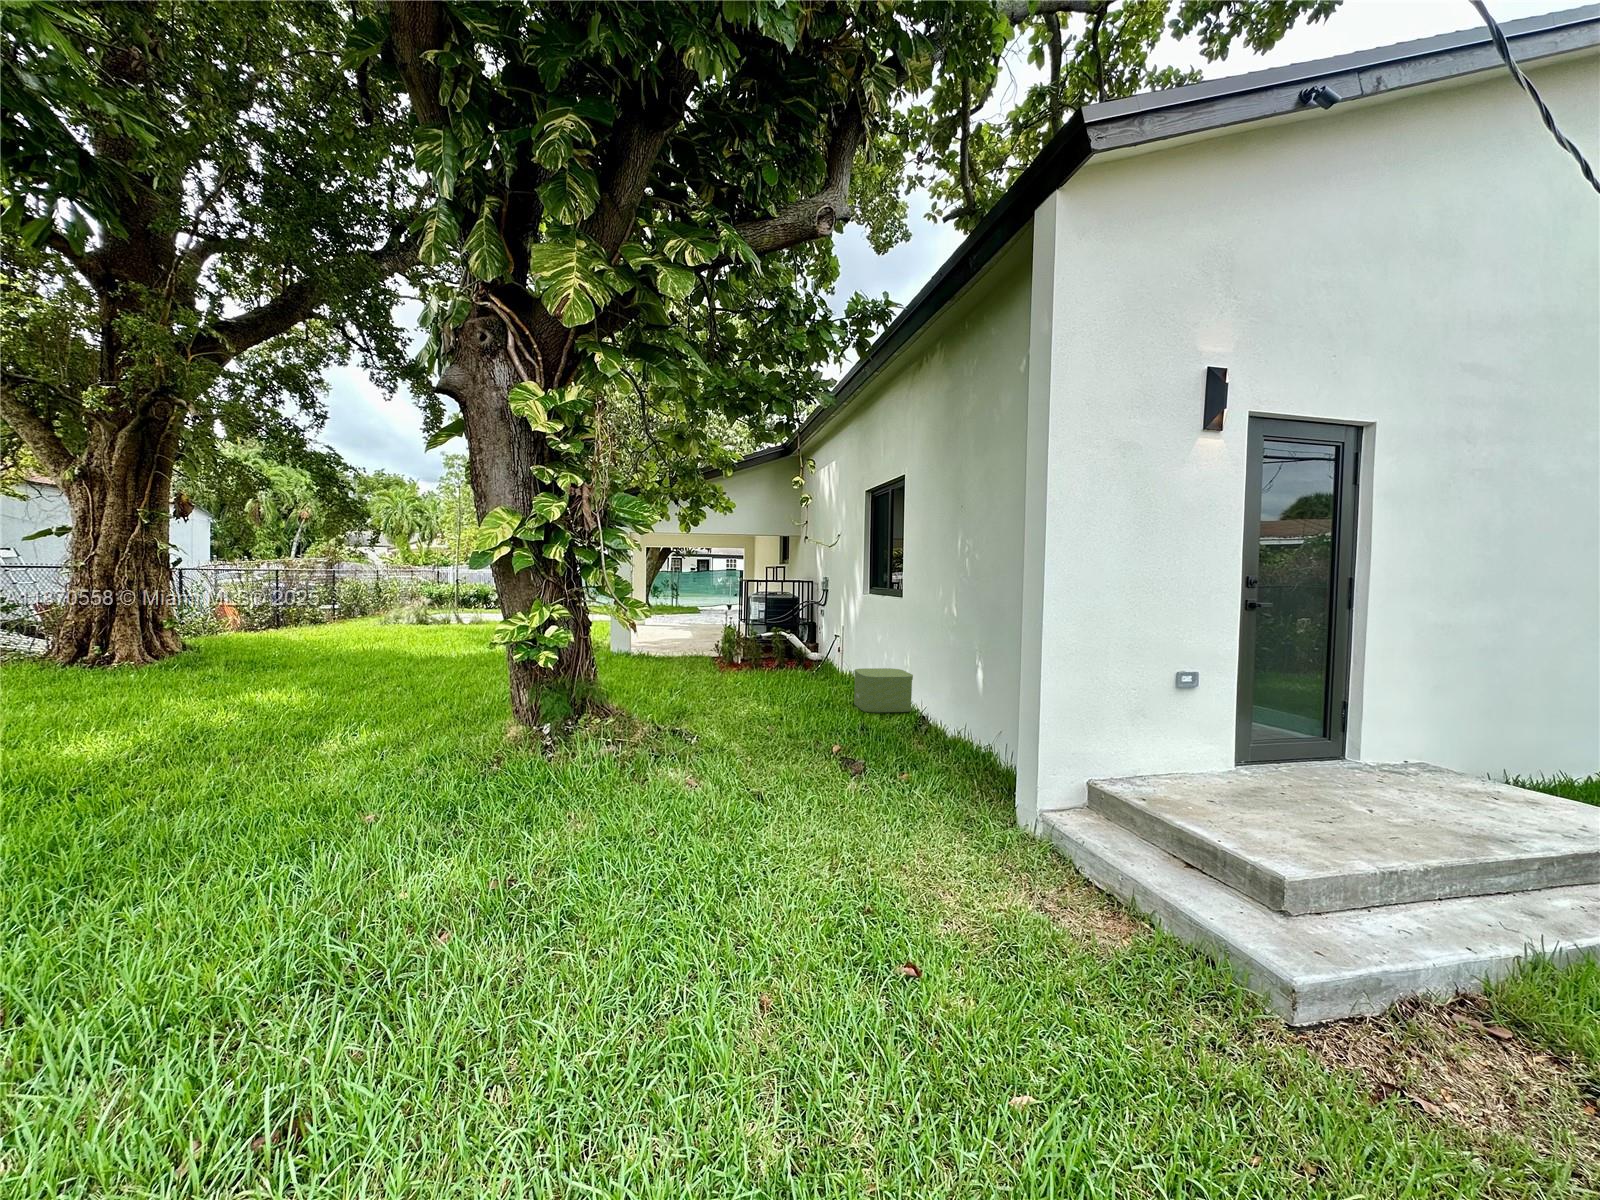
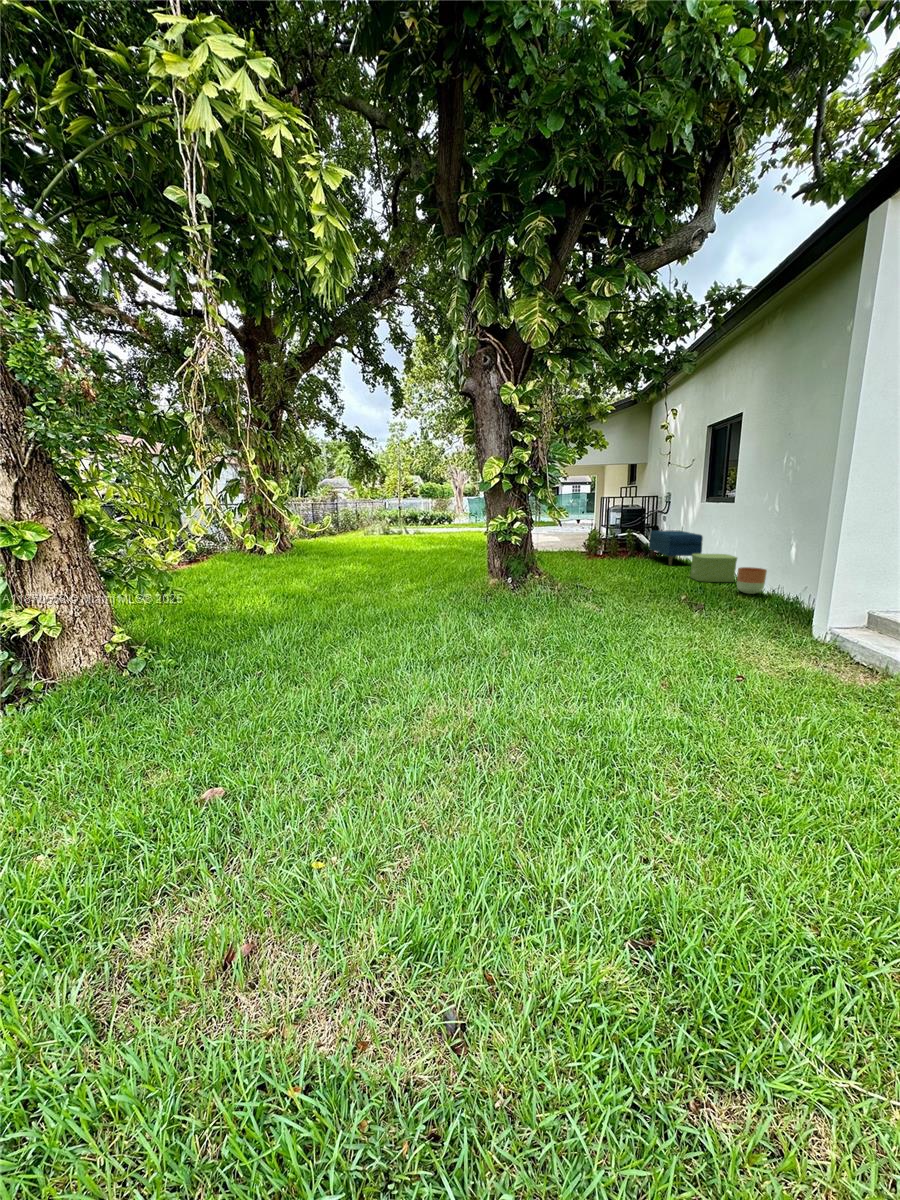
bench: none [803,630,870,683] -> present [649,530,703,565]
planter: none [913,693,950,734] -> present [737,567,767,594]

